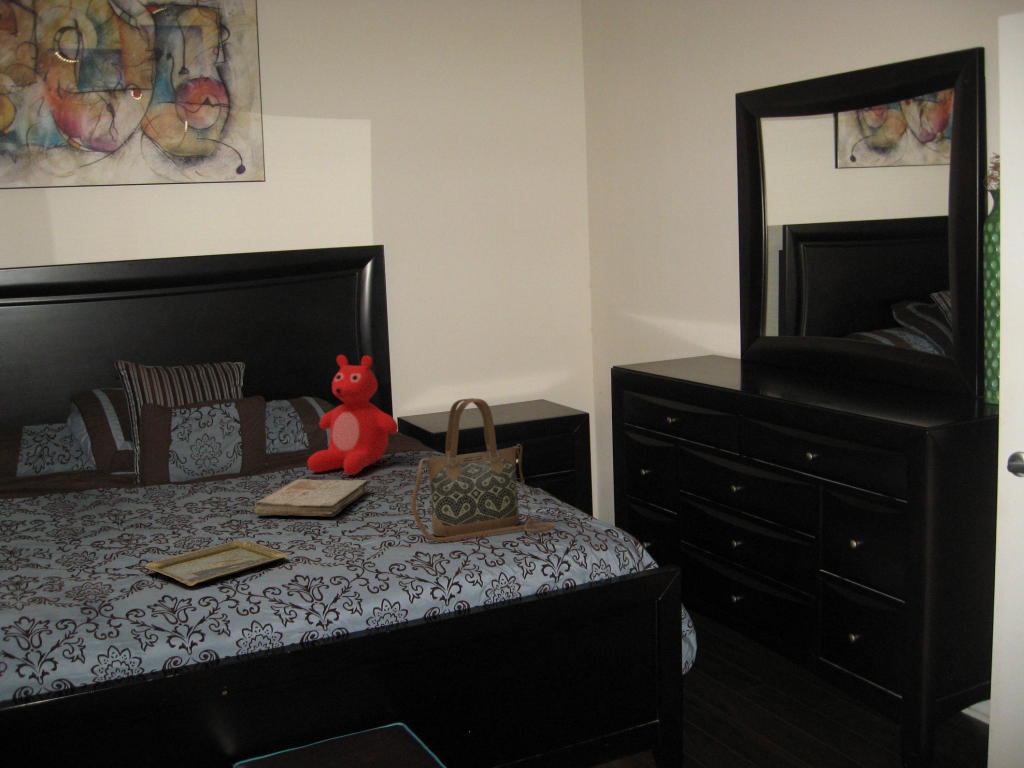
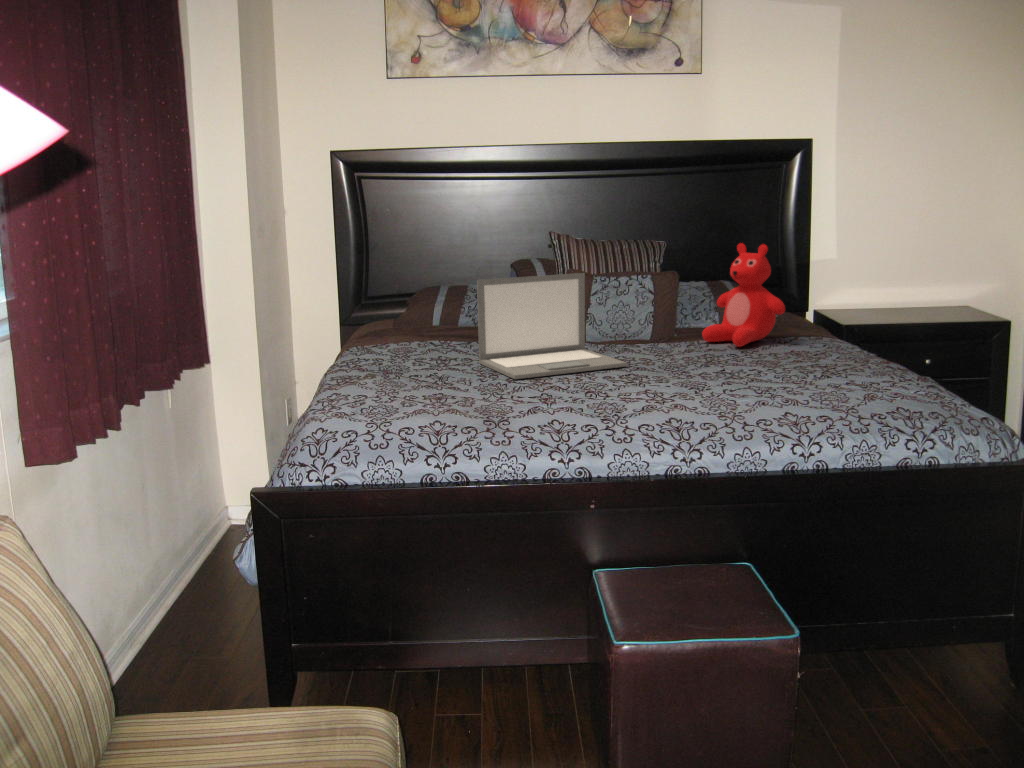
handbag: present [411,398,555,542] -> none [783,276,927,410]
laptop: none [29,407,229,551] -> present [477,273,627,379]
book: present [254,479,368,516] -> none [647,344,751,375]
tray: present [145,541,287,586] -> none [545,384,665,413]

